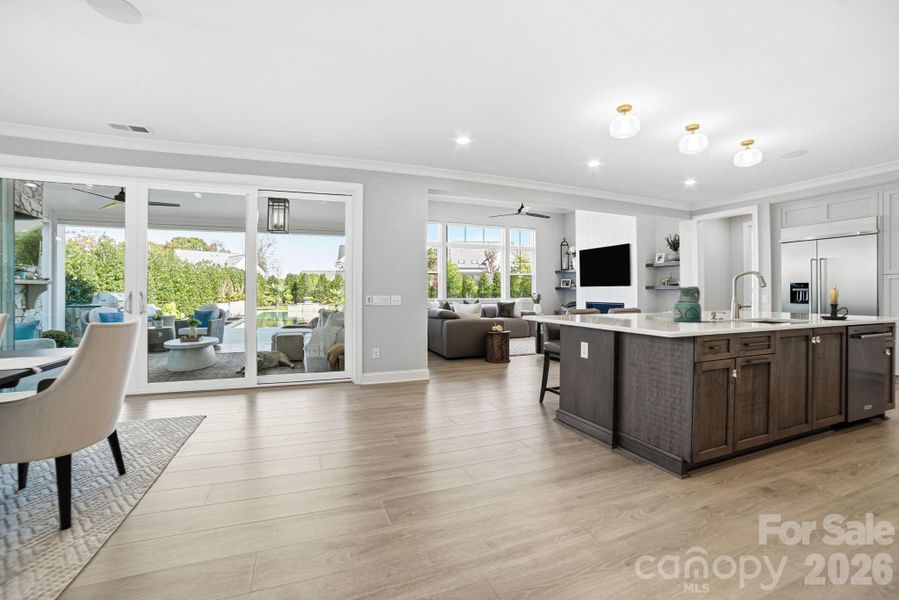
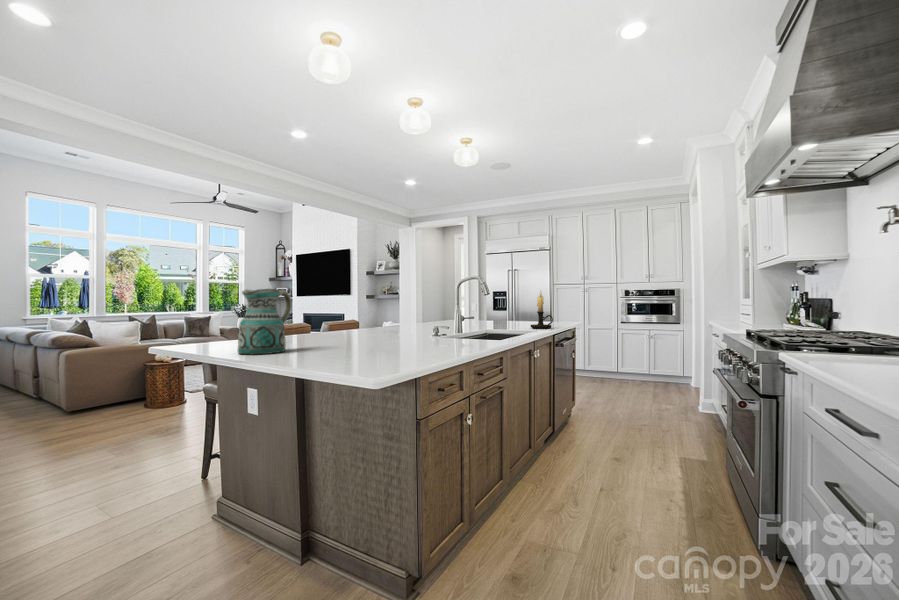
ceramic pitcher: present [673,287,701,322] -> present [238,289,291,354]

